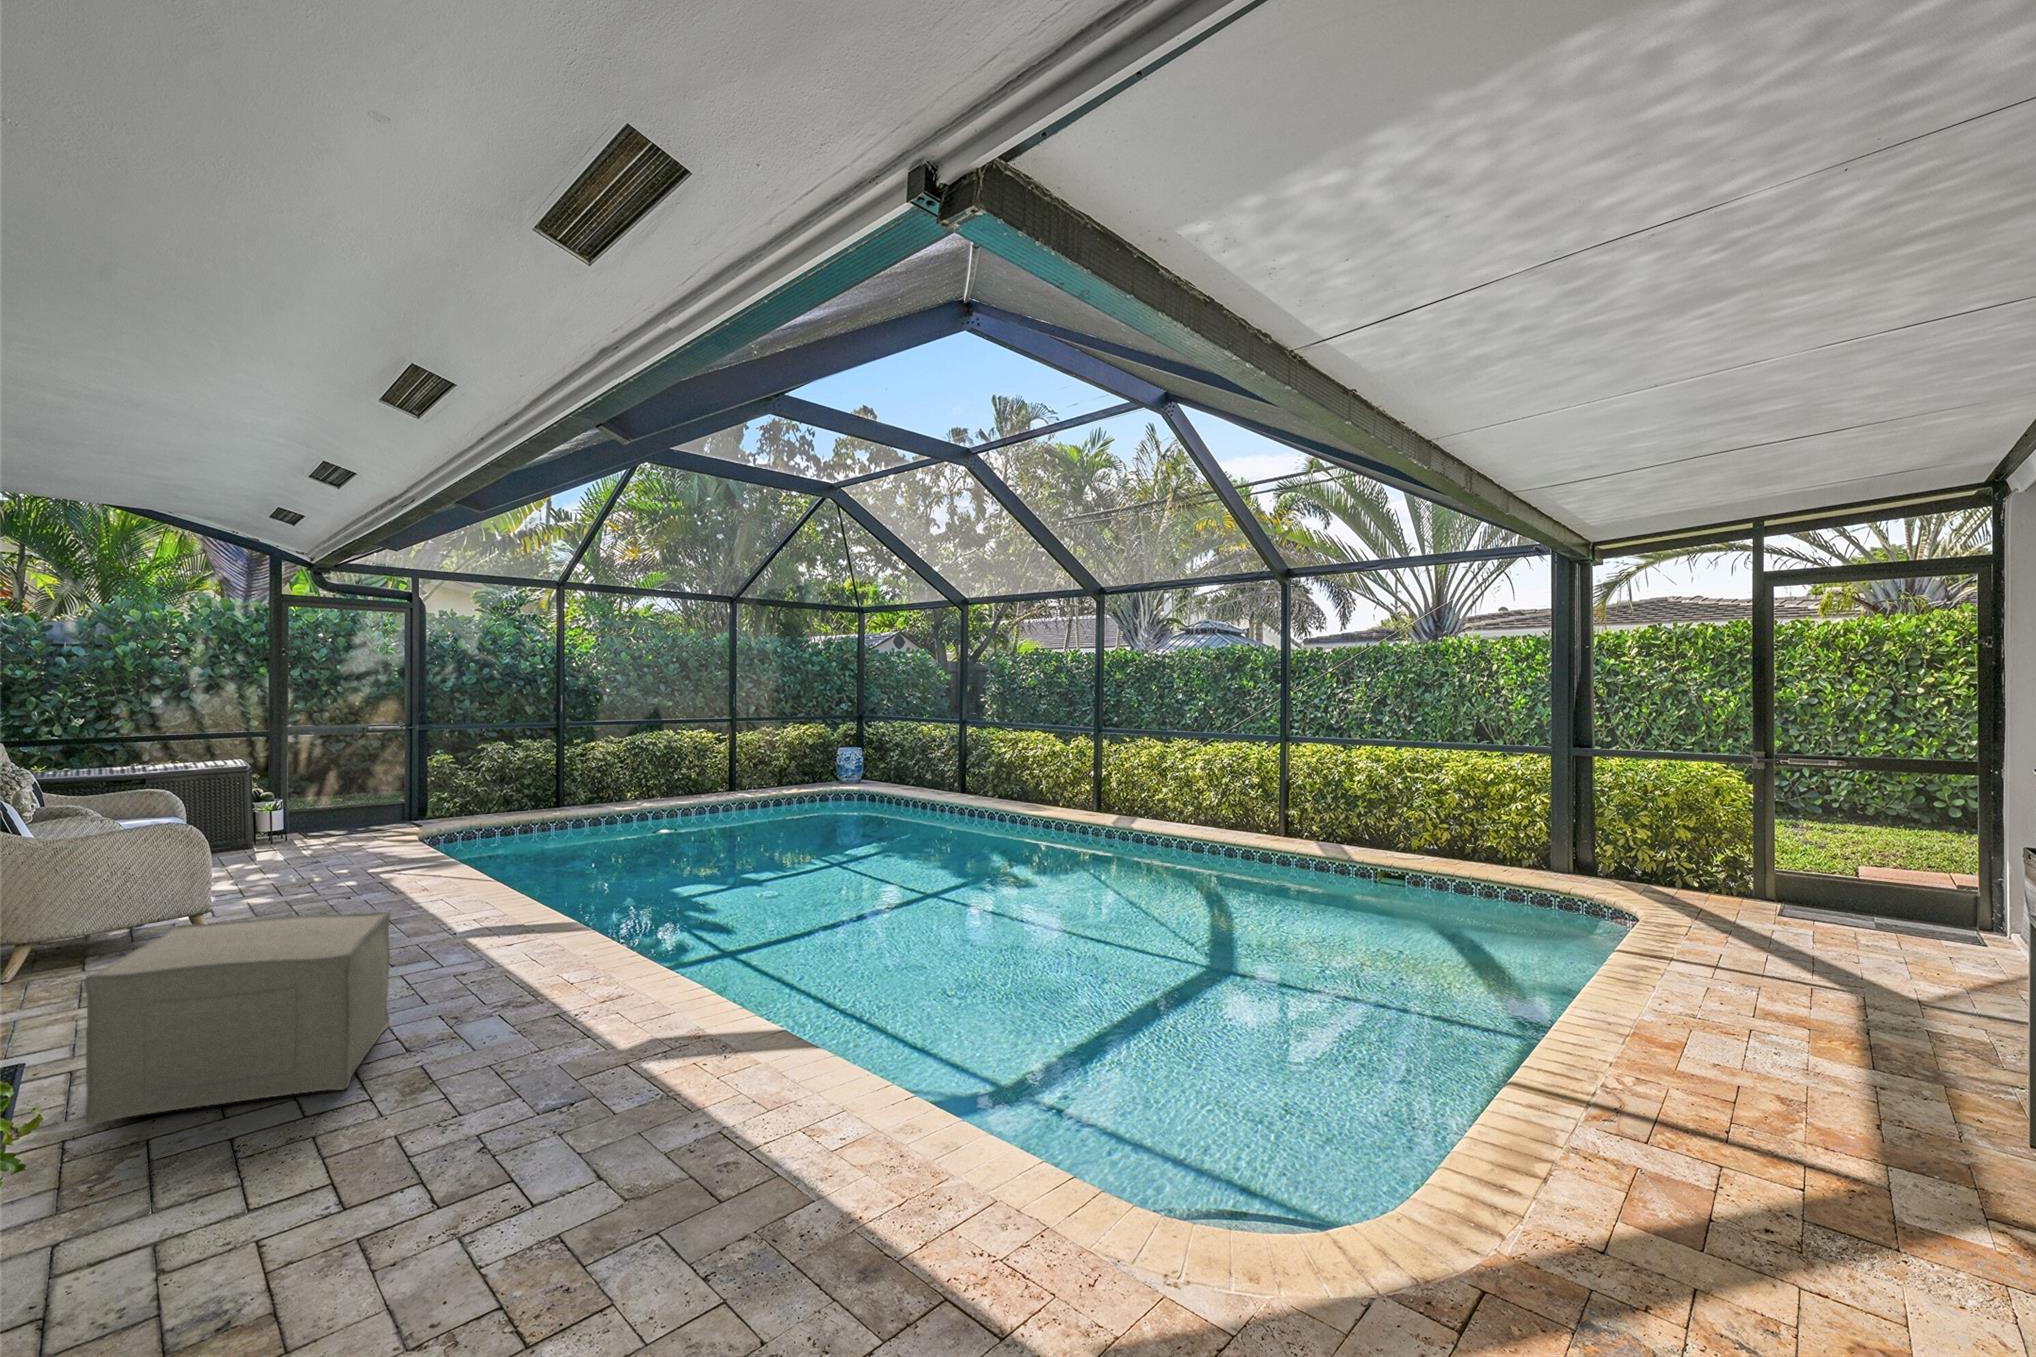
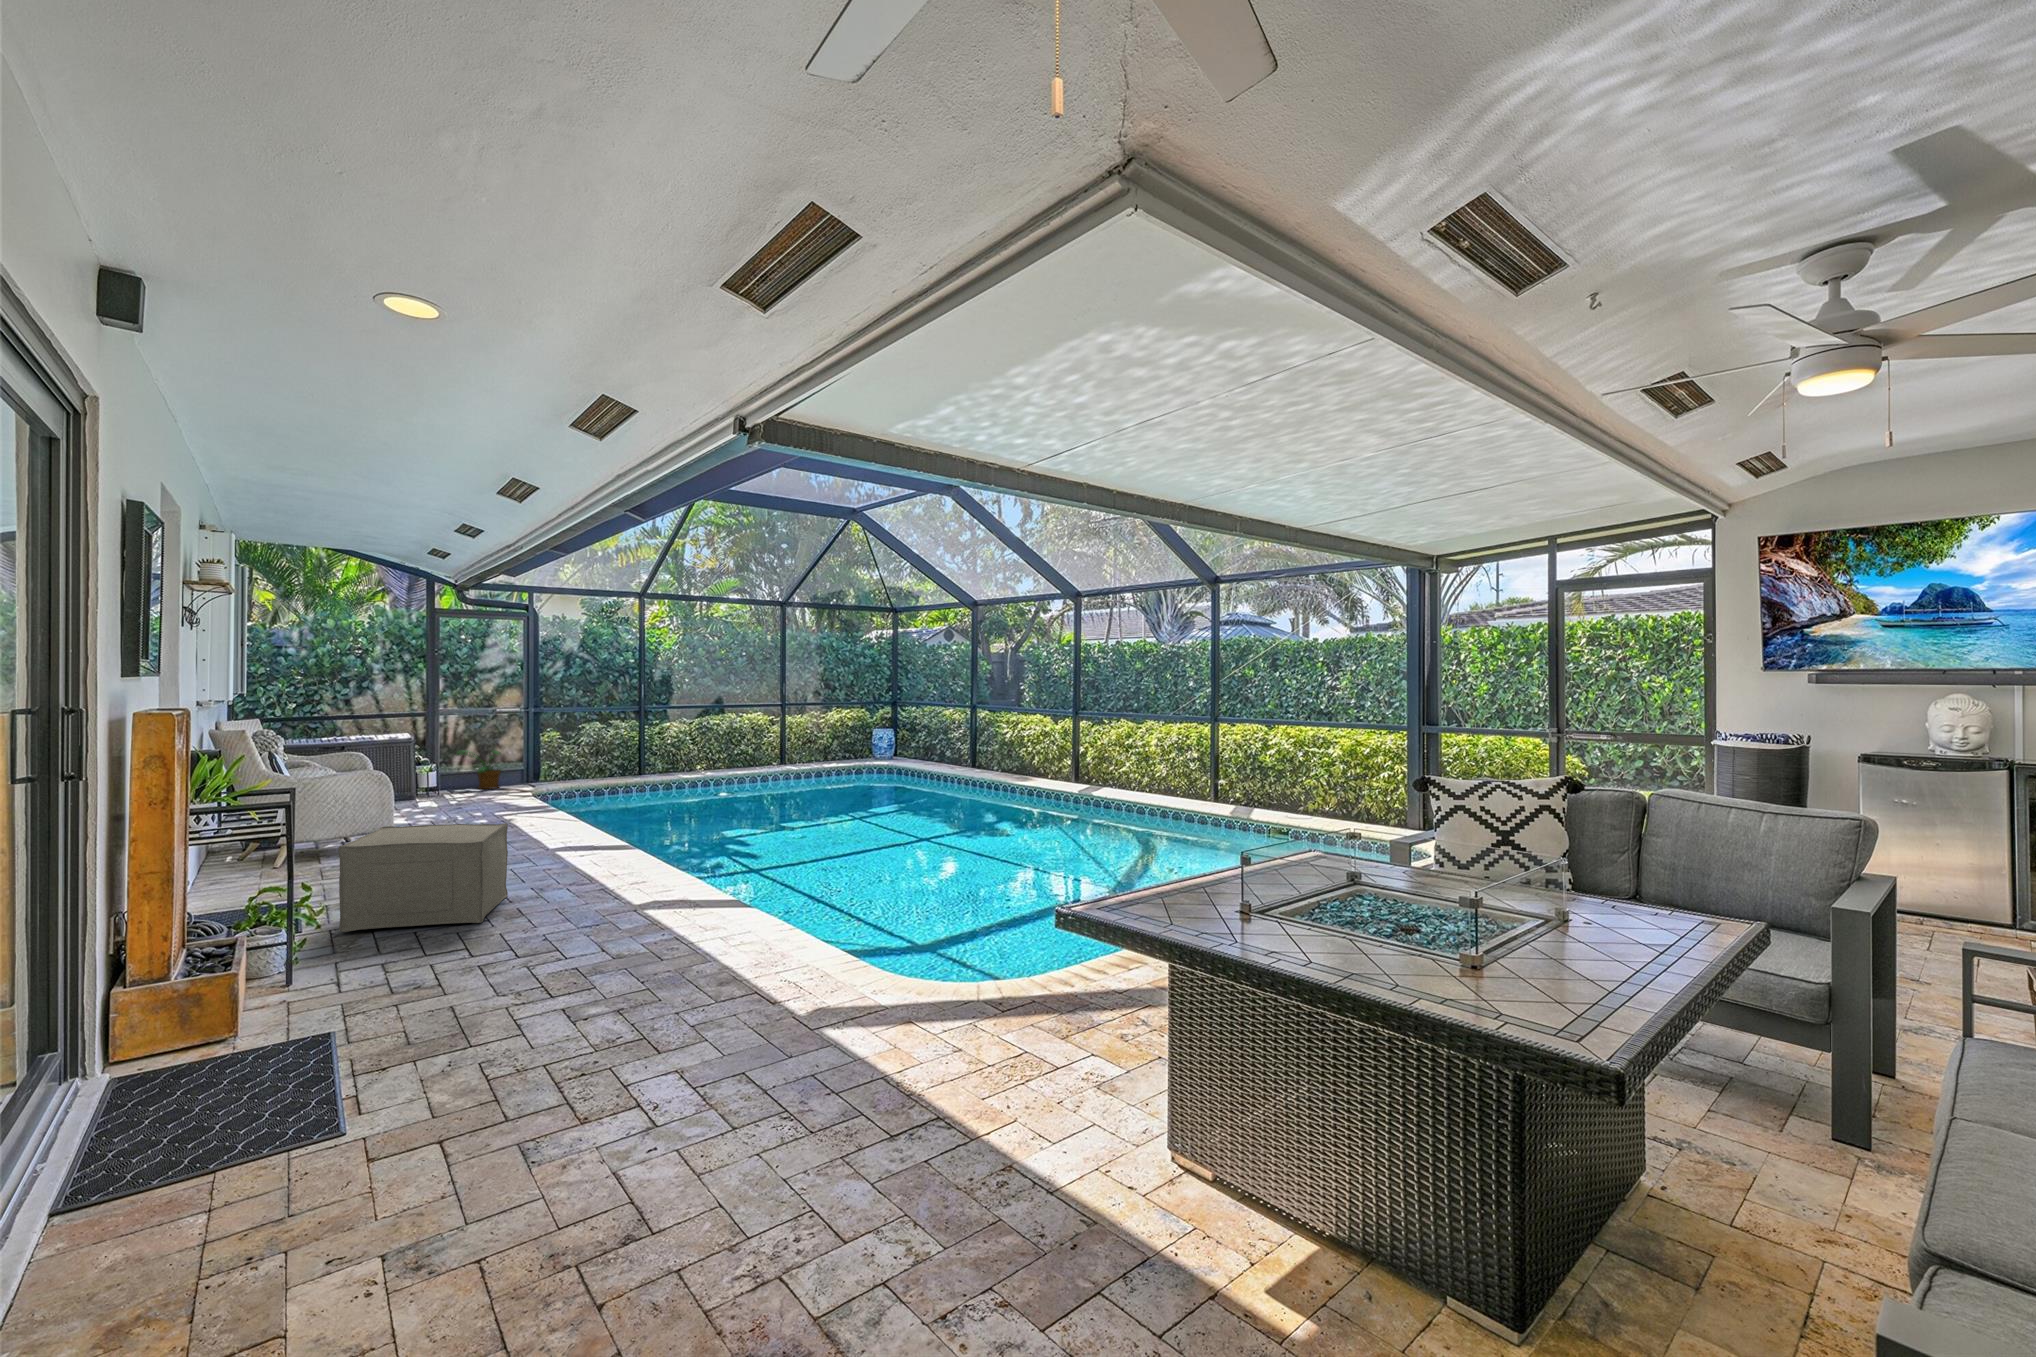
potted plant: none [310,779,378,831] -> present [456,750,502,789]

